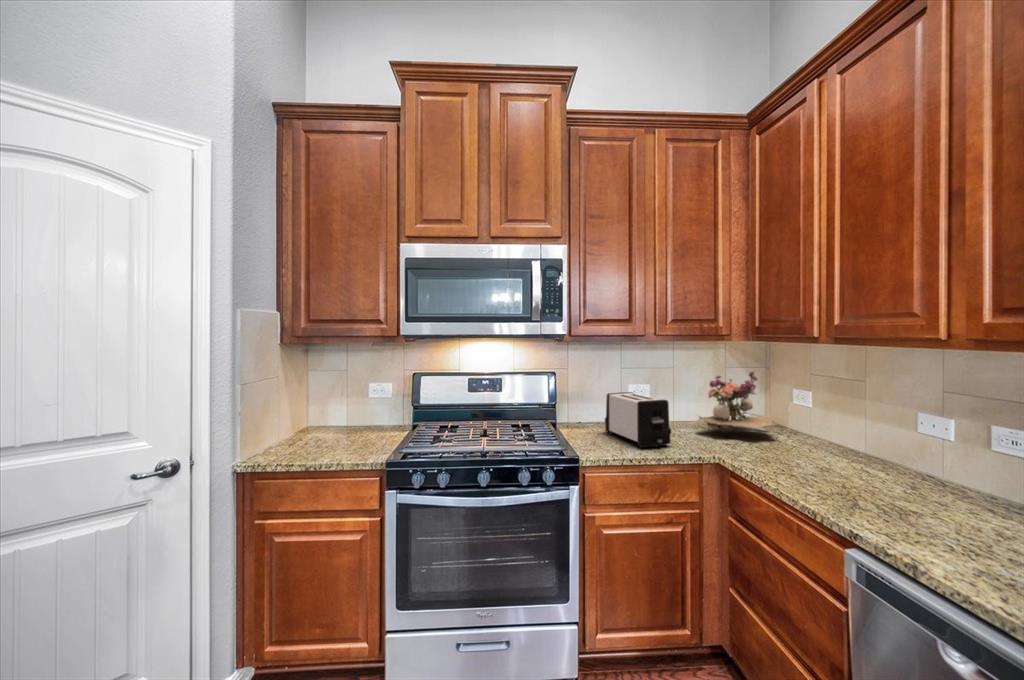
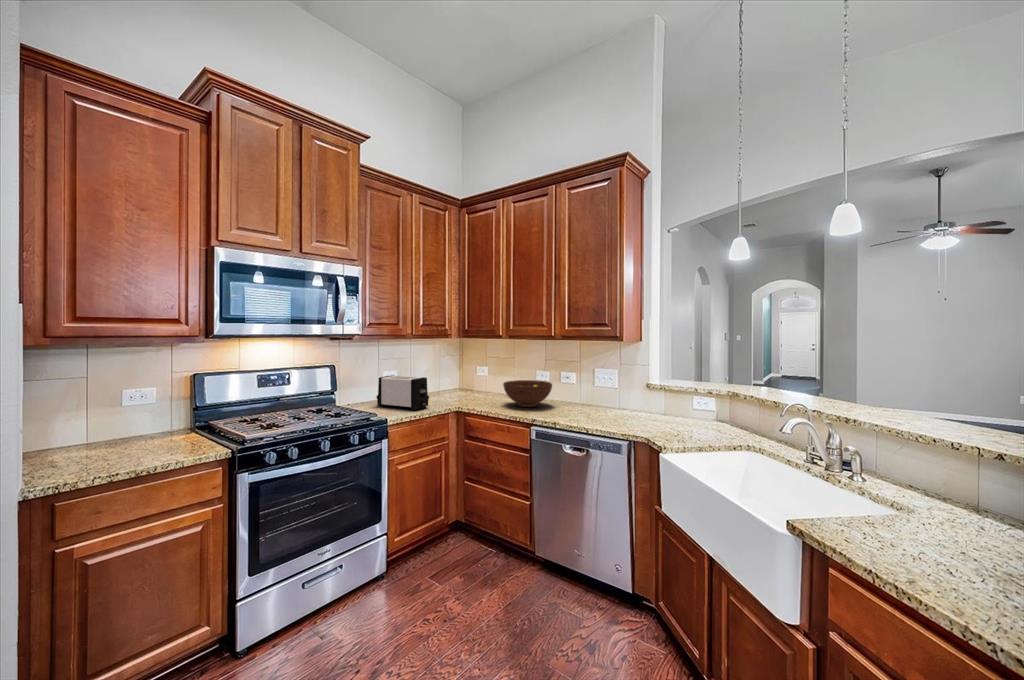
flower arrangement: present [698,372,778,432] -> none [432,357,476,397]
fruit bowl: none [812,423,943,484] -> present [503,380,552,407]

